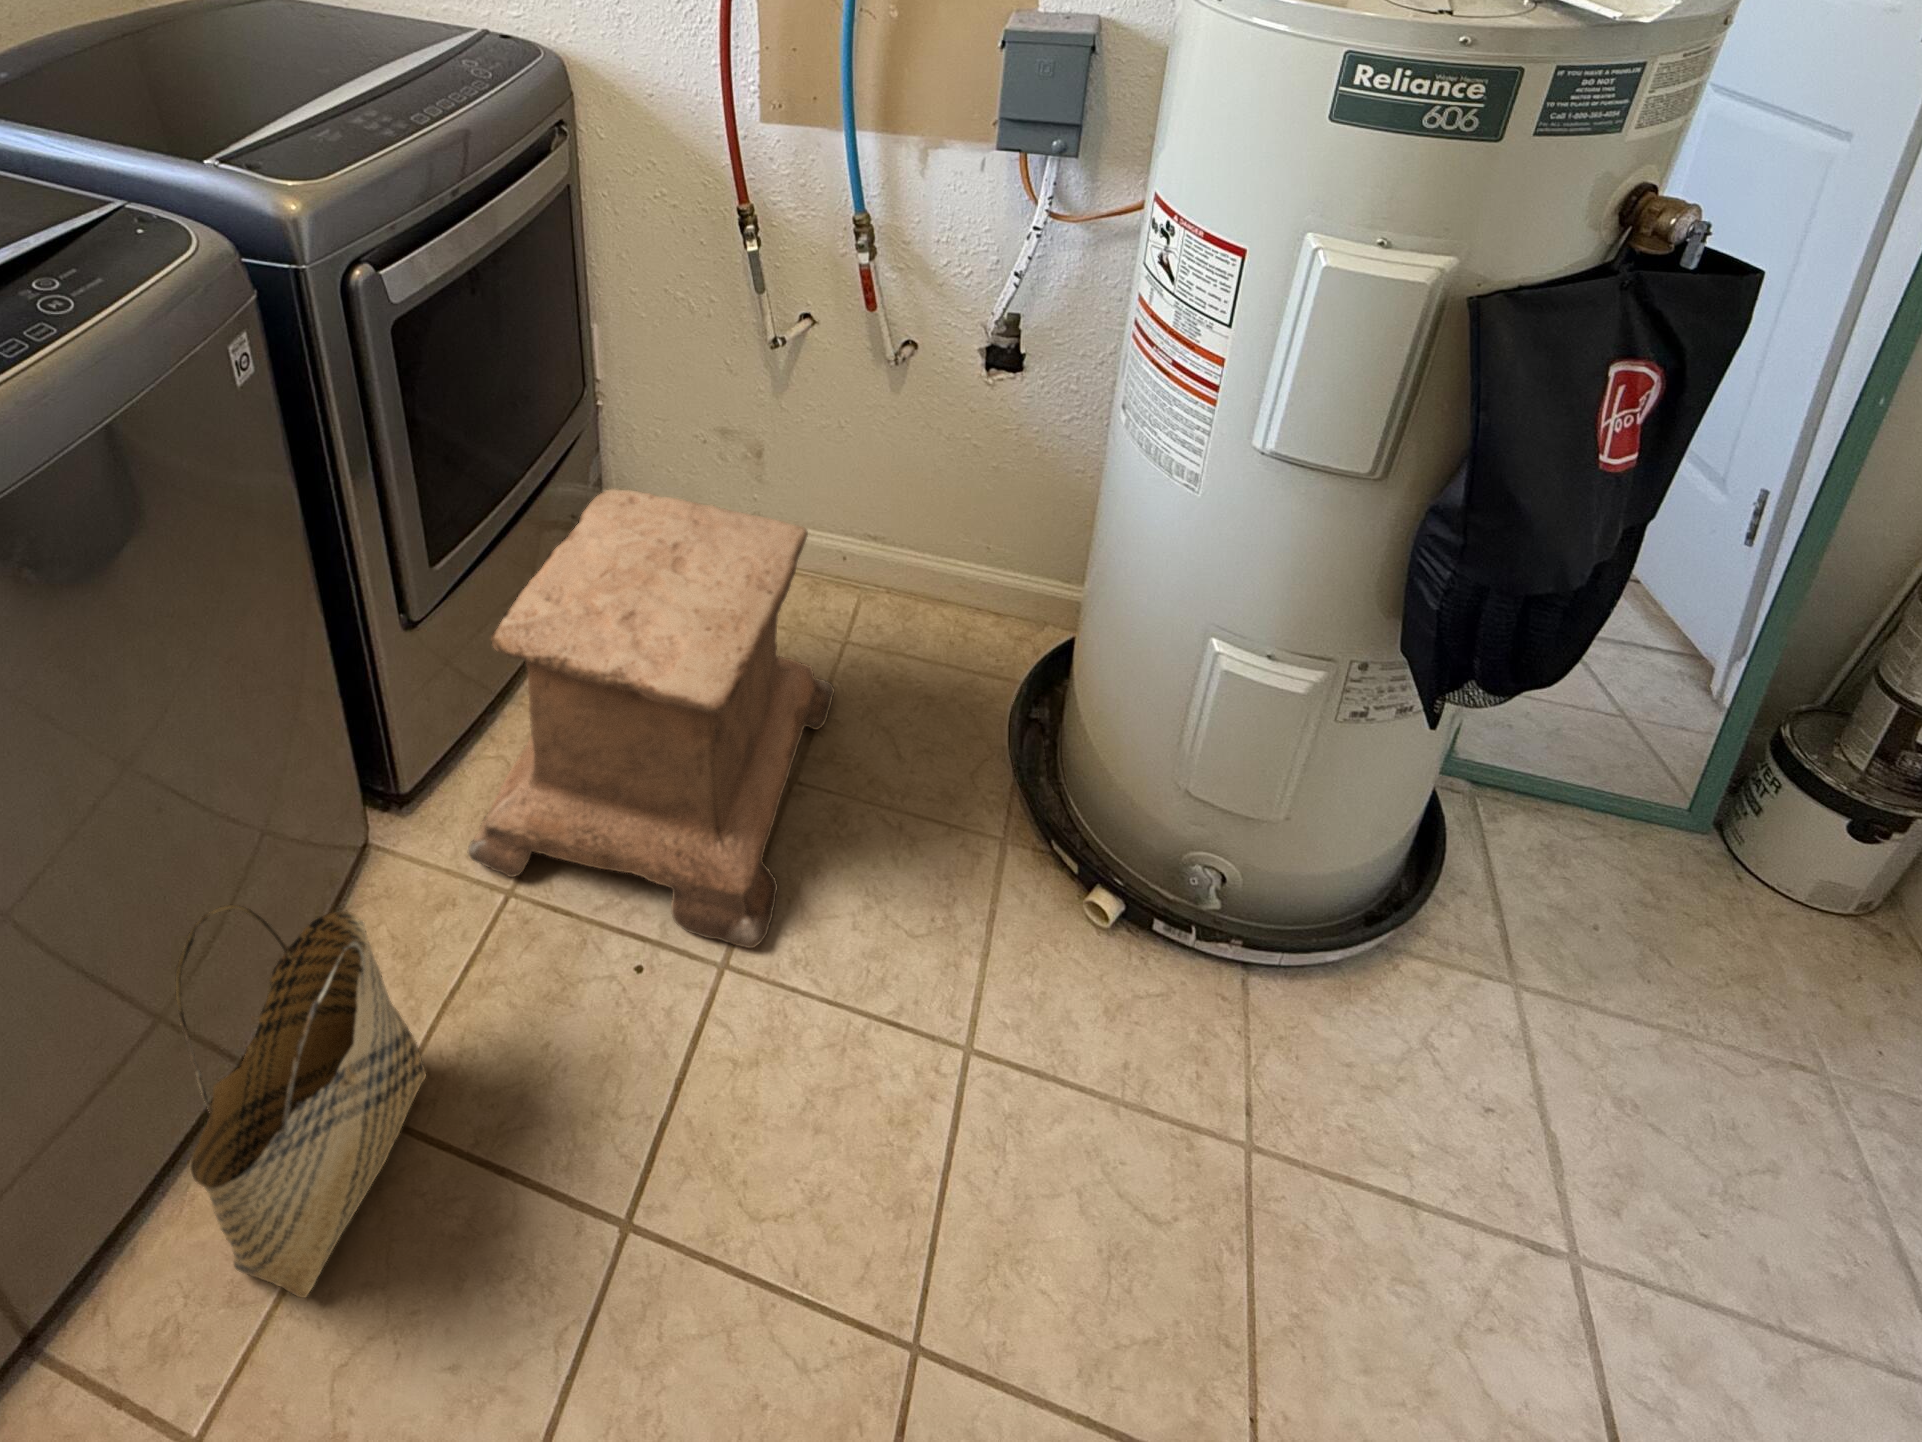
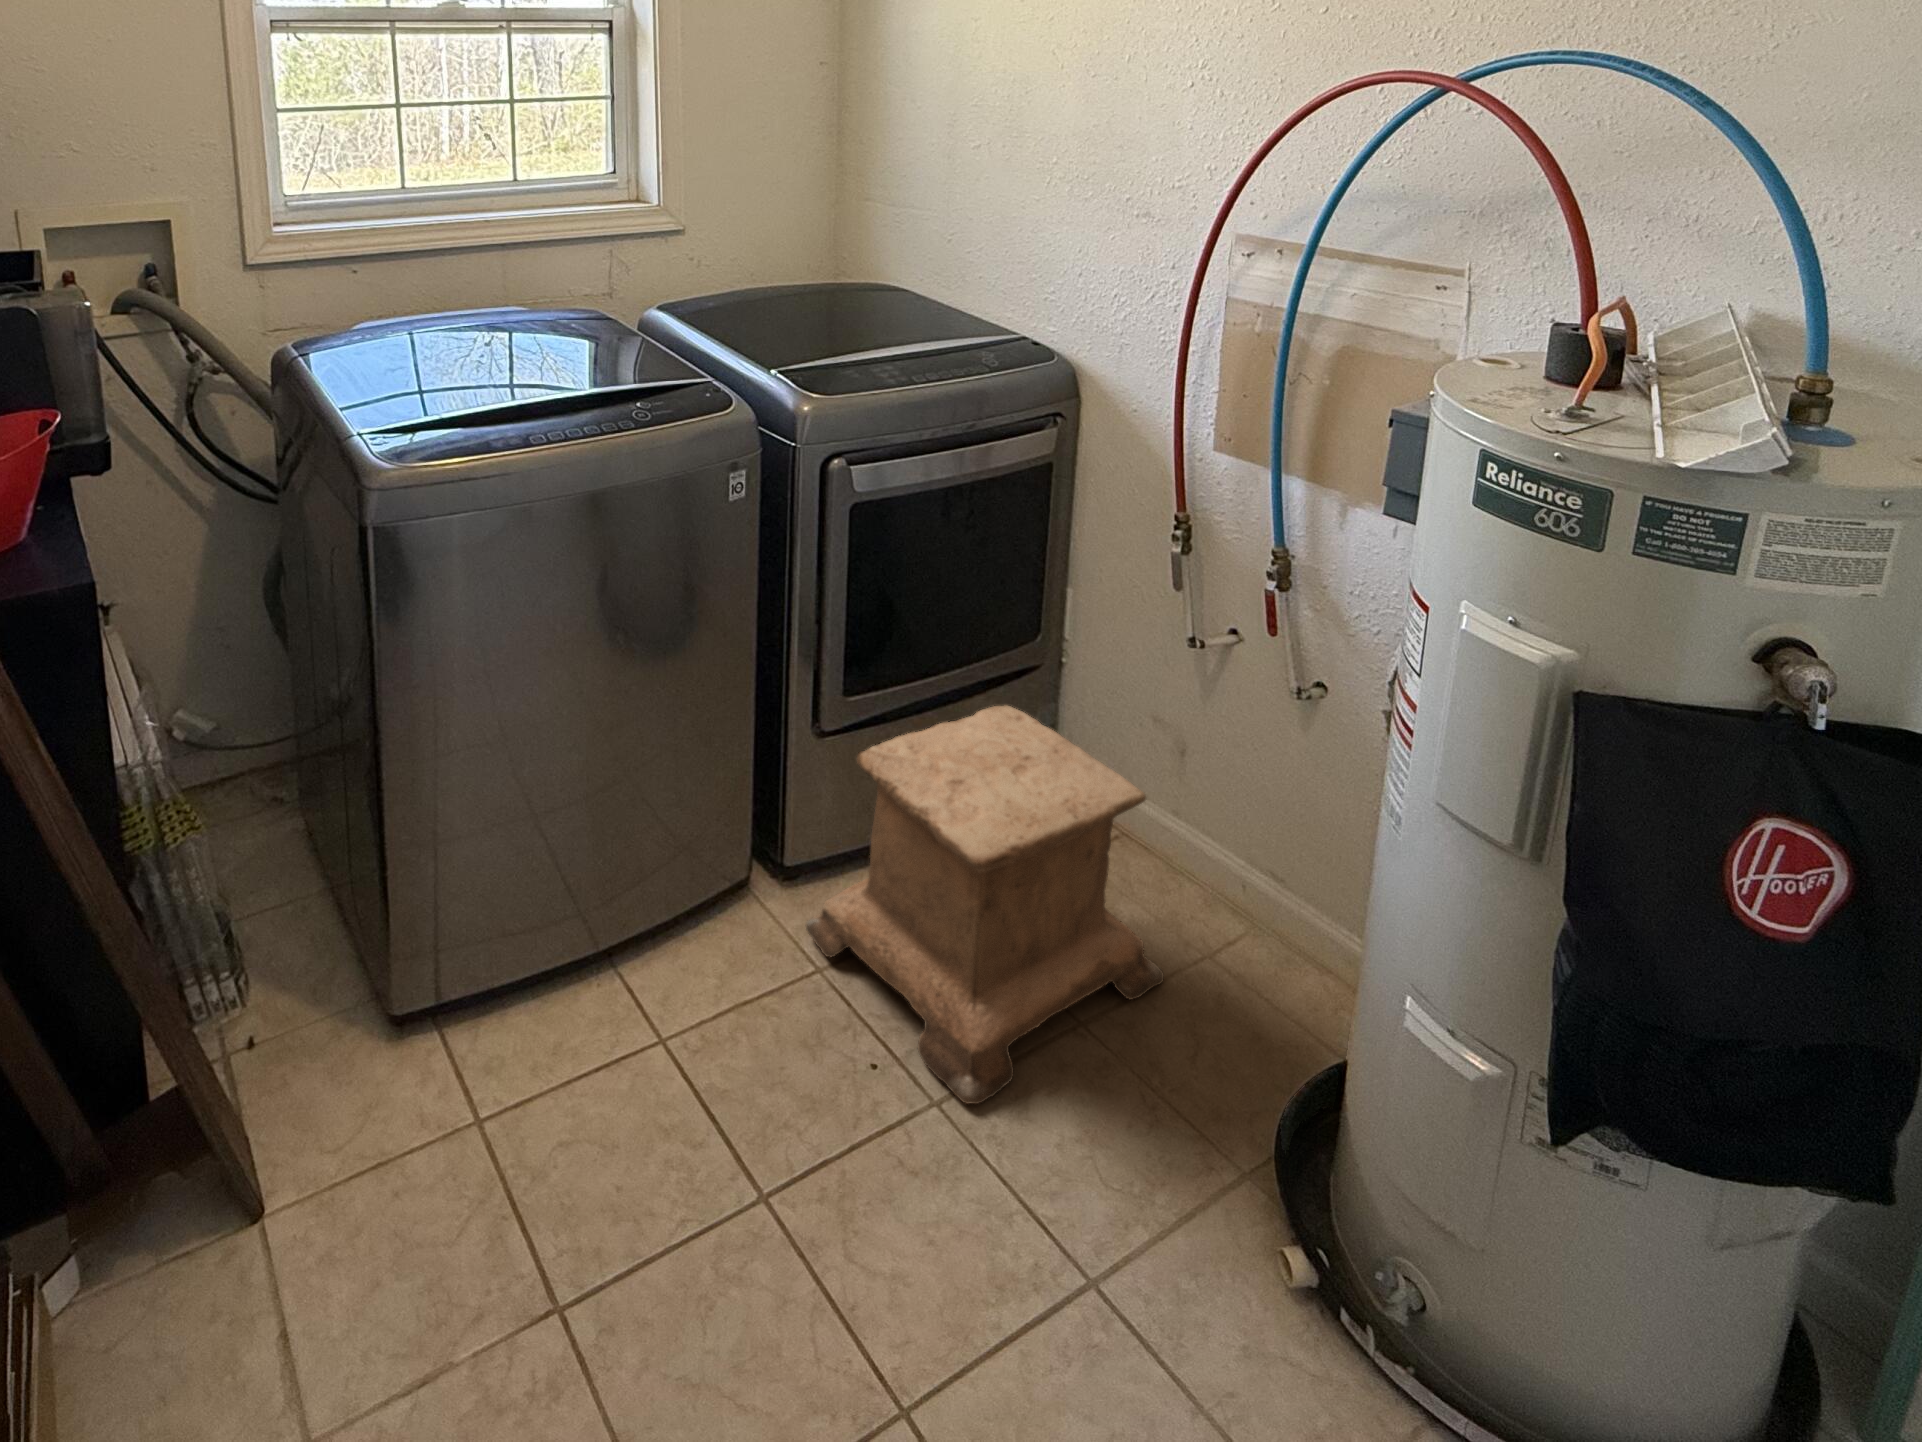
woven basket: present [175,905,426,1298] -> none [538,804,703,1092]

